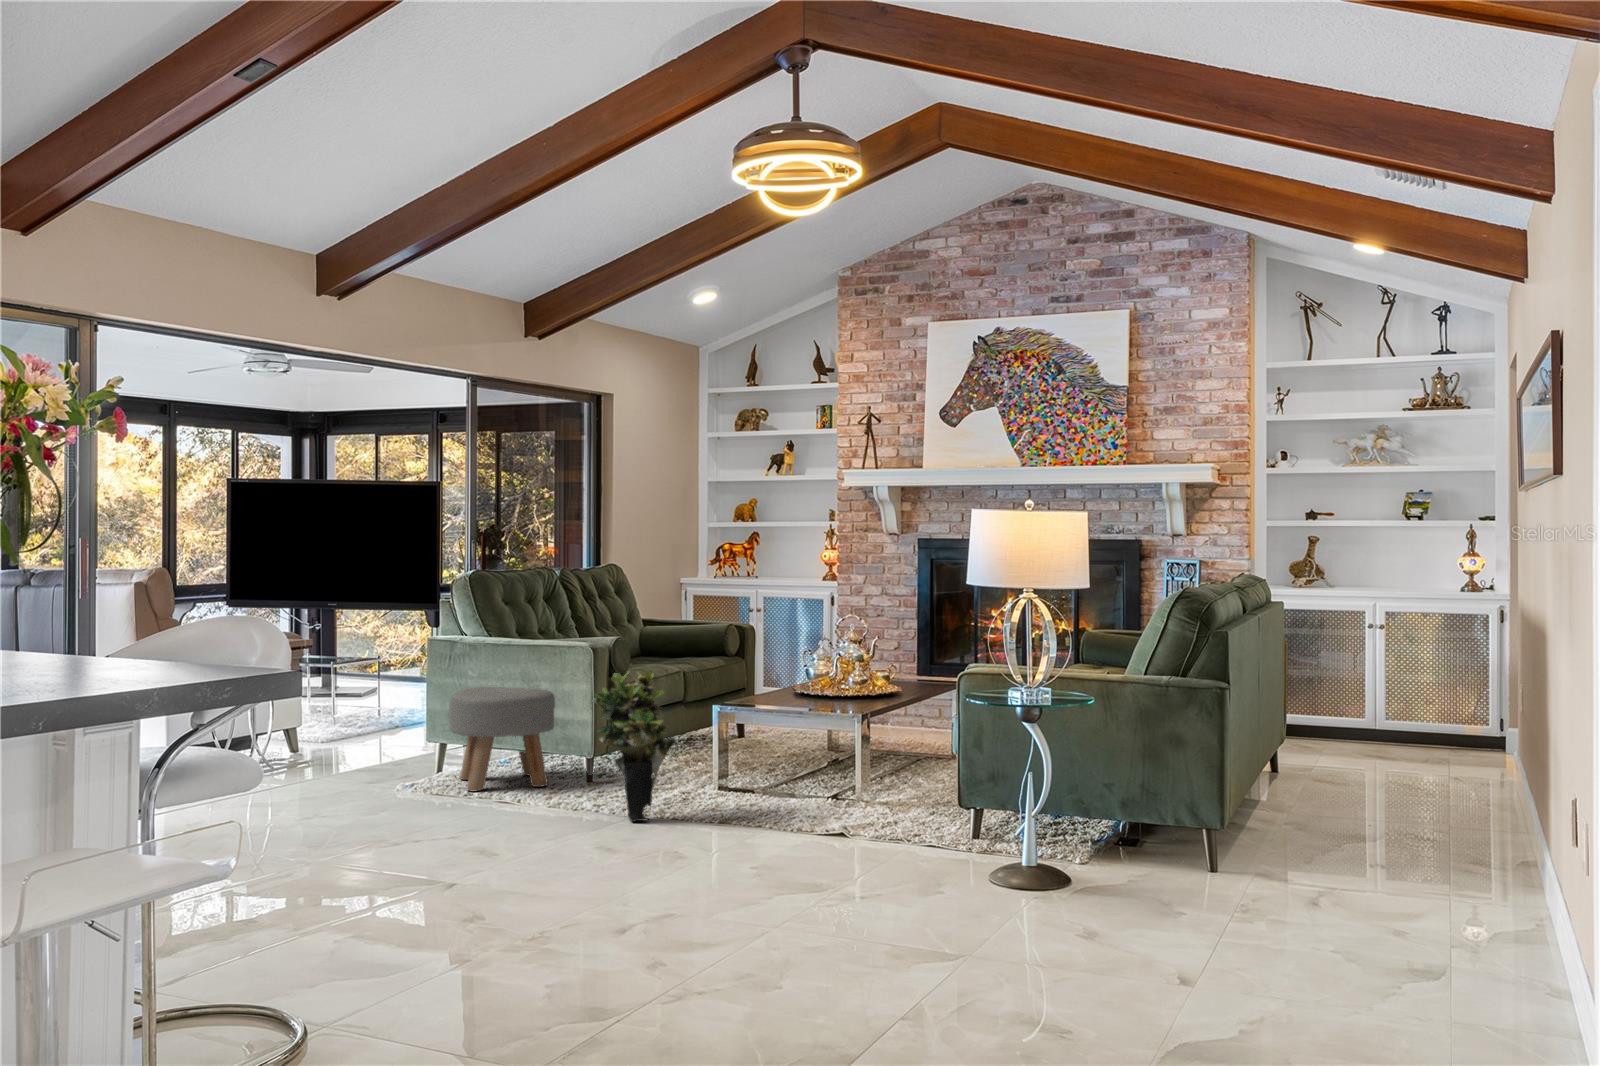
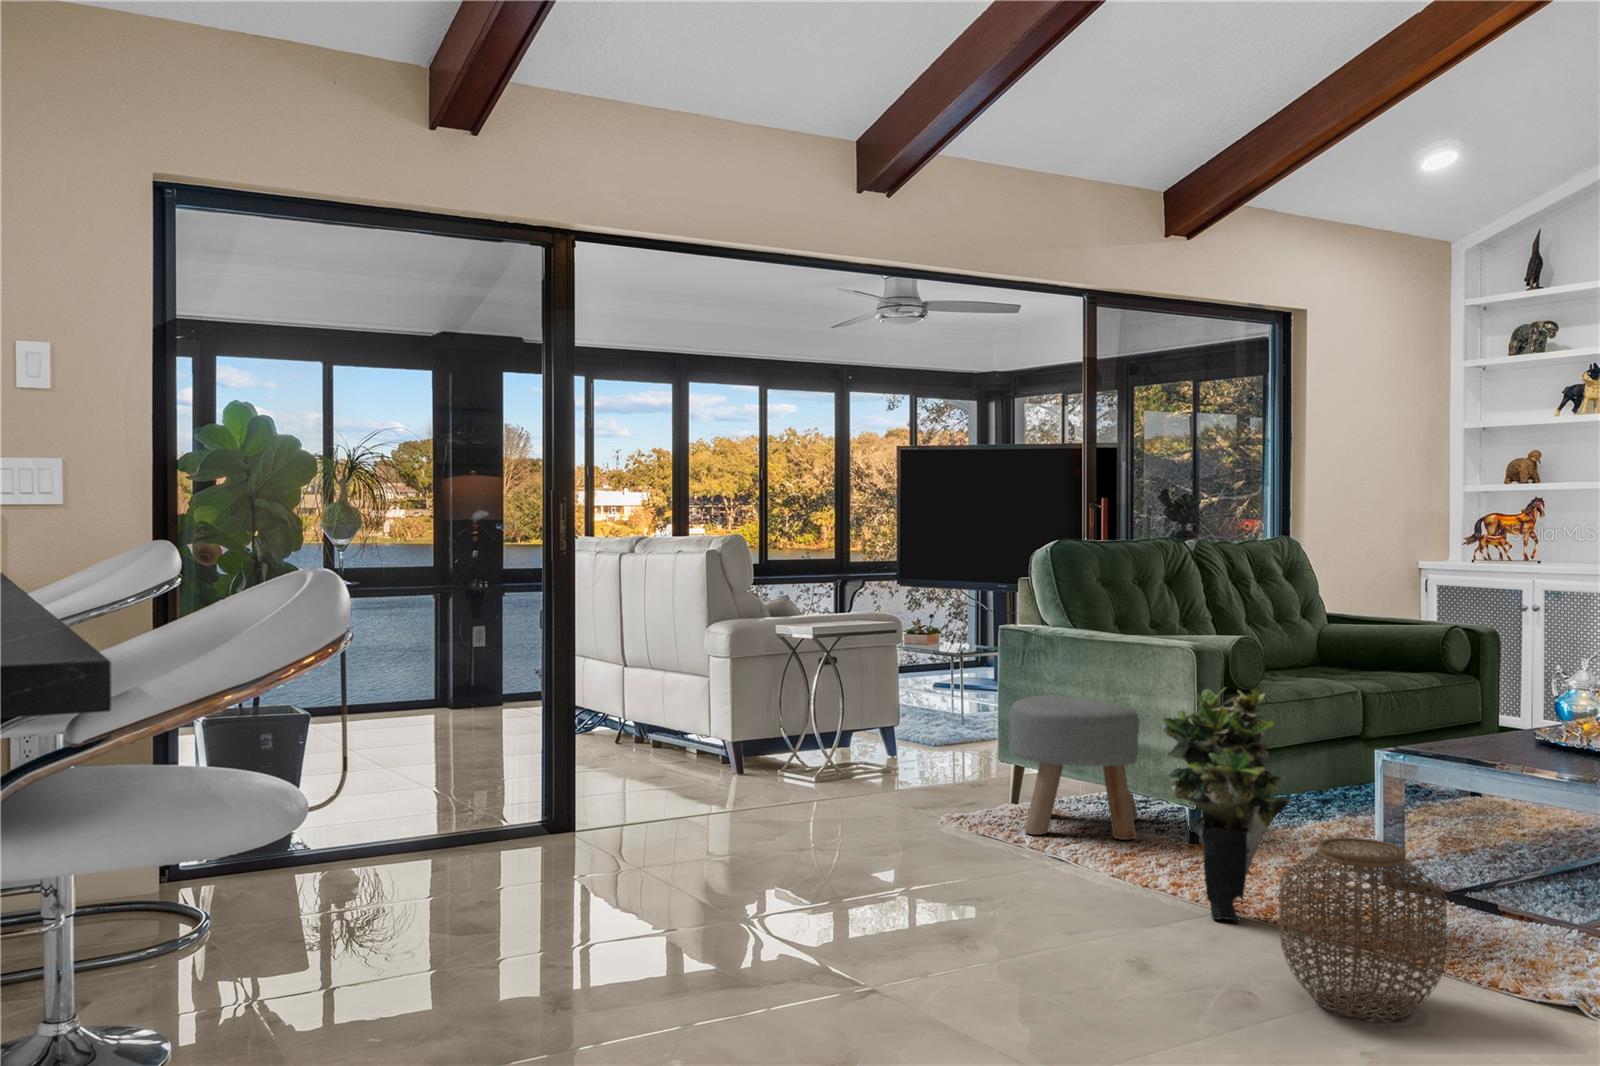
woven basket: none [695,752,785,855] -> present [1279,838,1447,1021]

